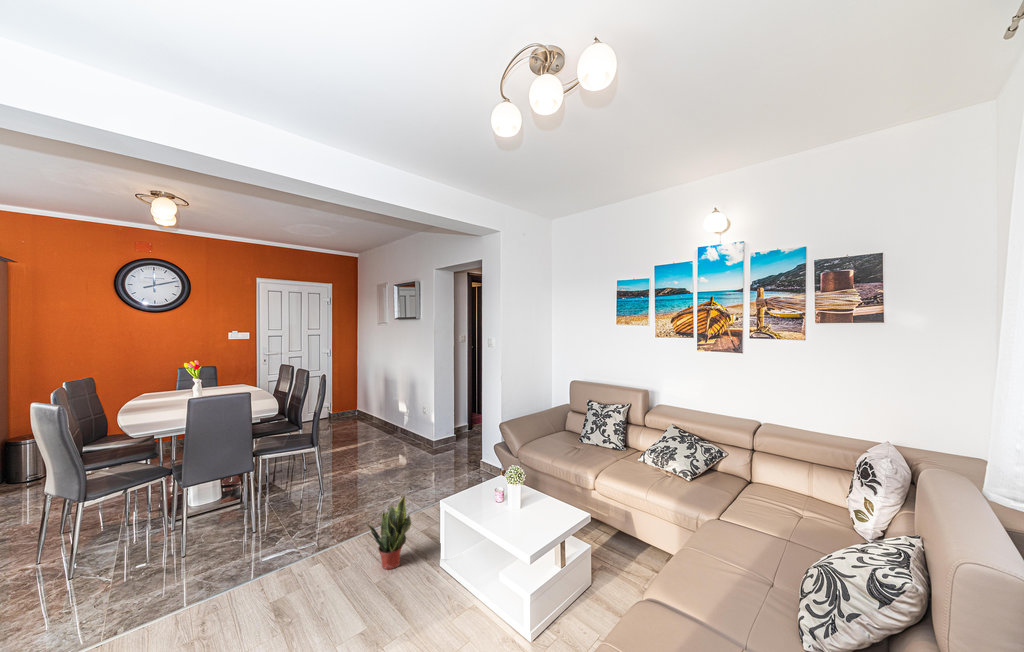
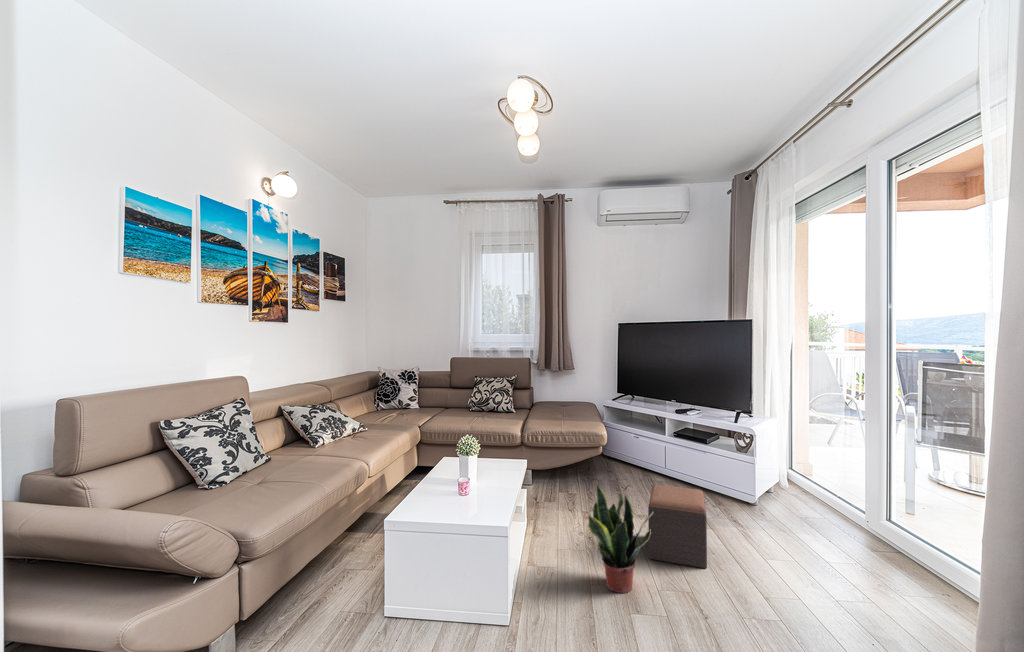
footstool: none [318,544,375,631] -> present [648,485,707,569]

